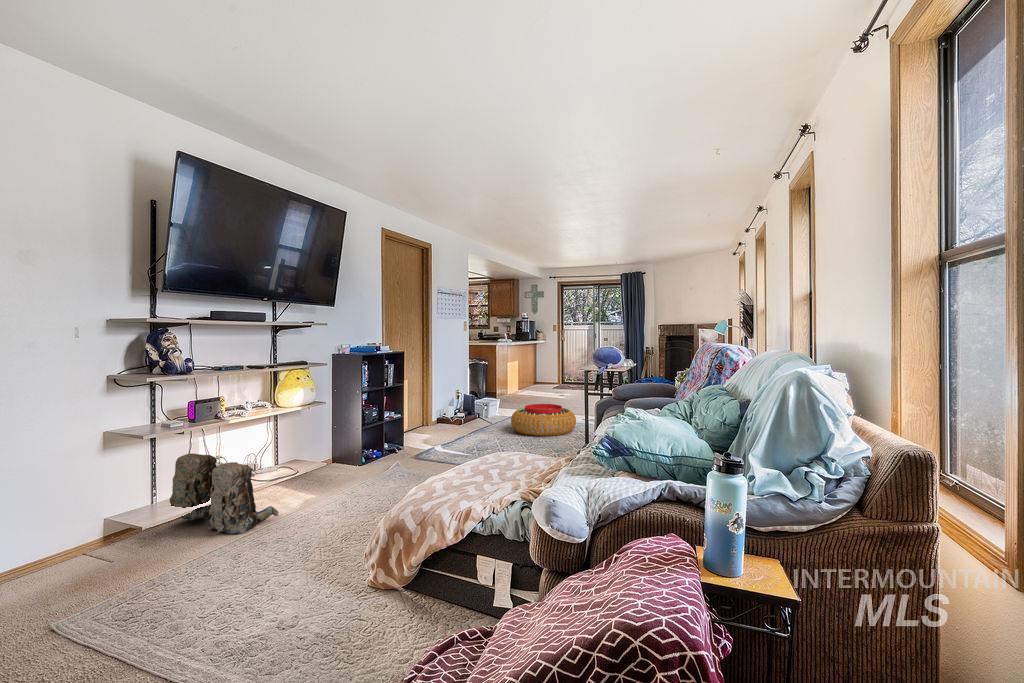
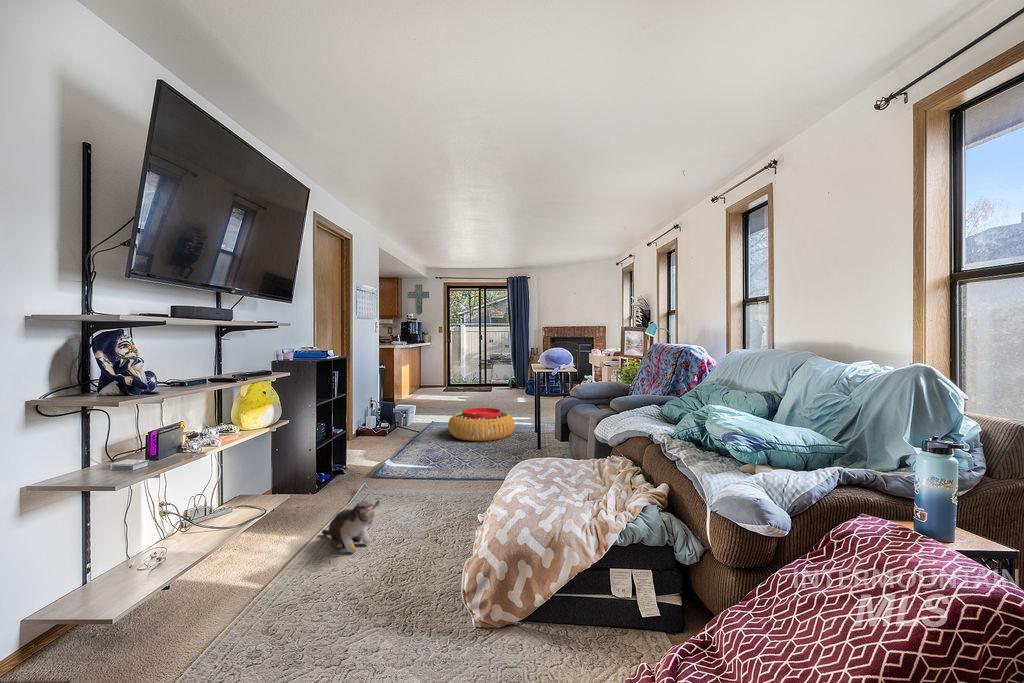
backpack: present [169,454,279,535] -> none [107,502,281,608]
plush toy: none [328,472,357,514] -> present [322,500,380,553]

